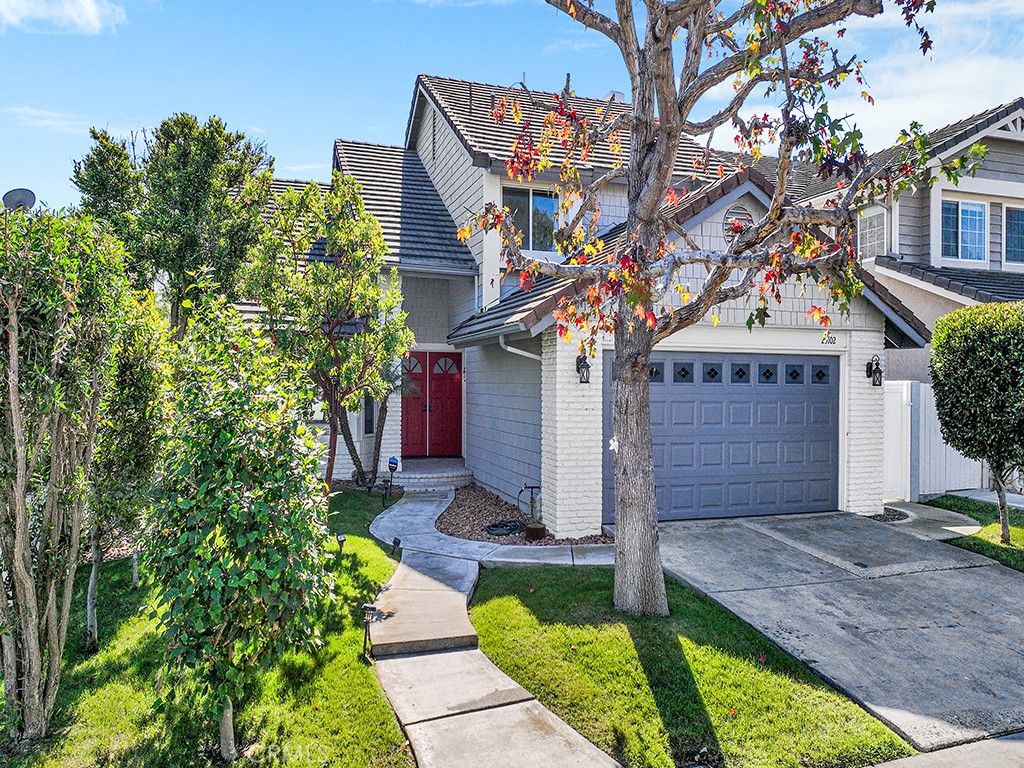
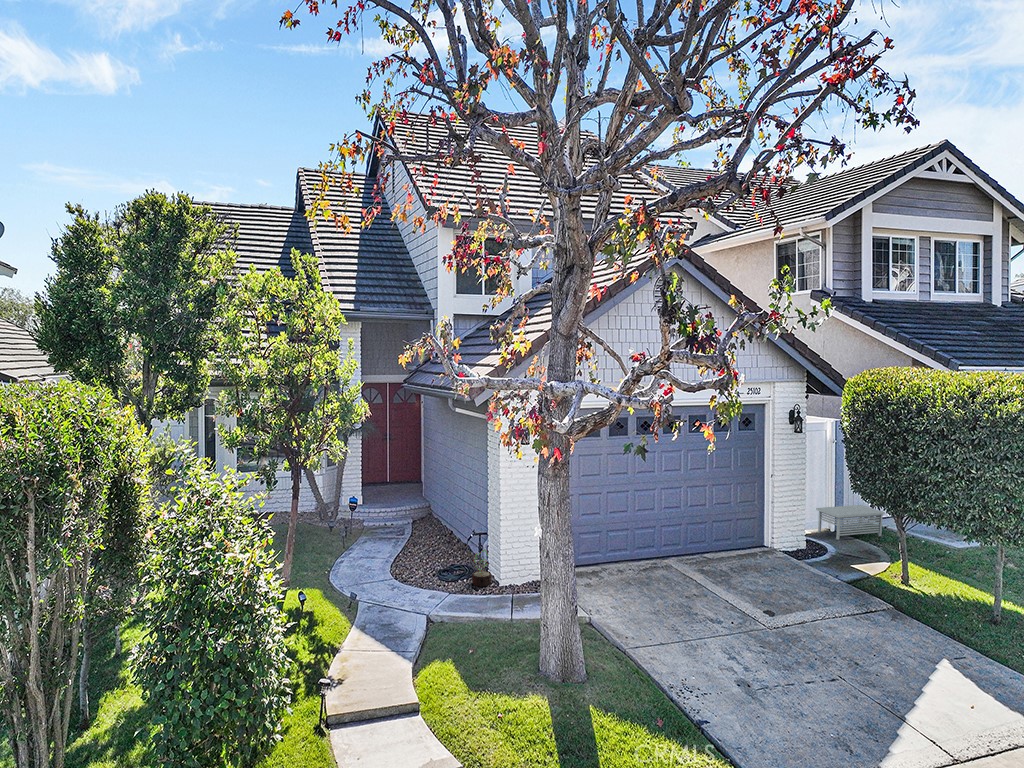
storage bench: none [892,476,969,510] -> present [816,505,884,540]

